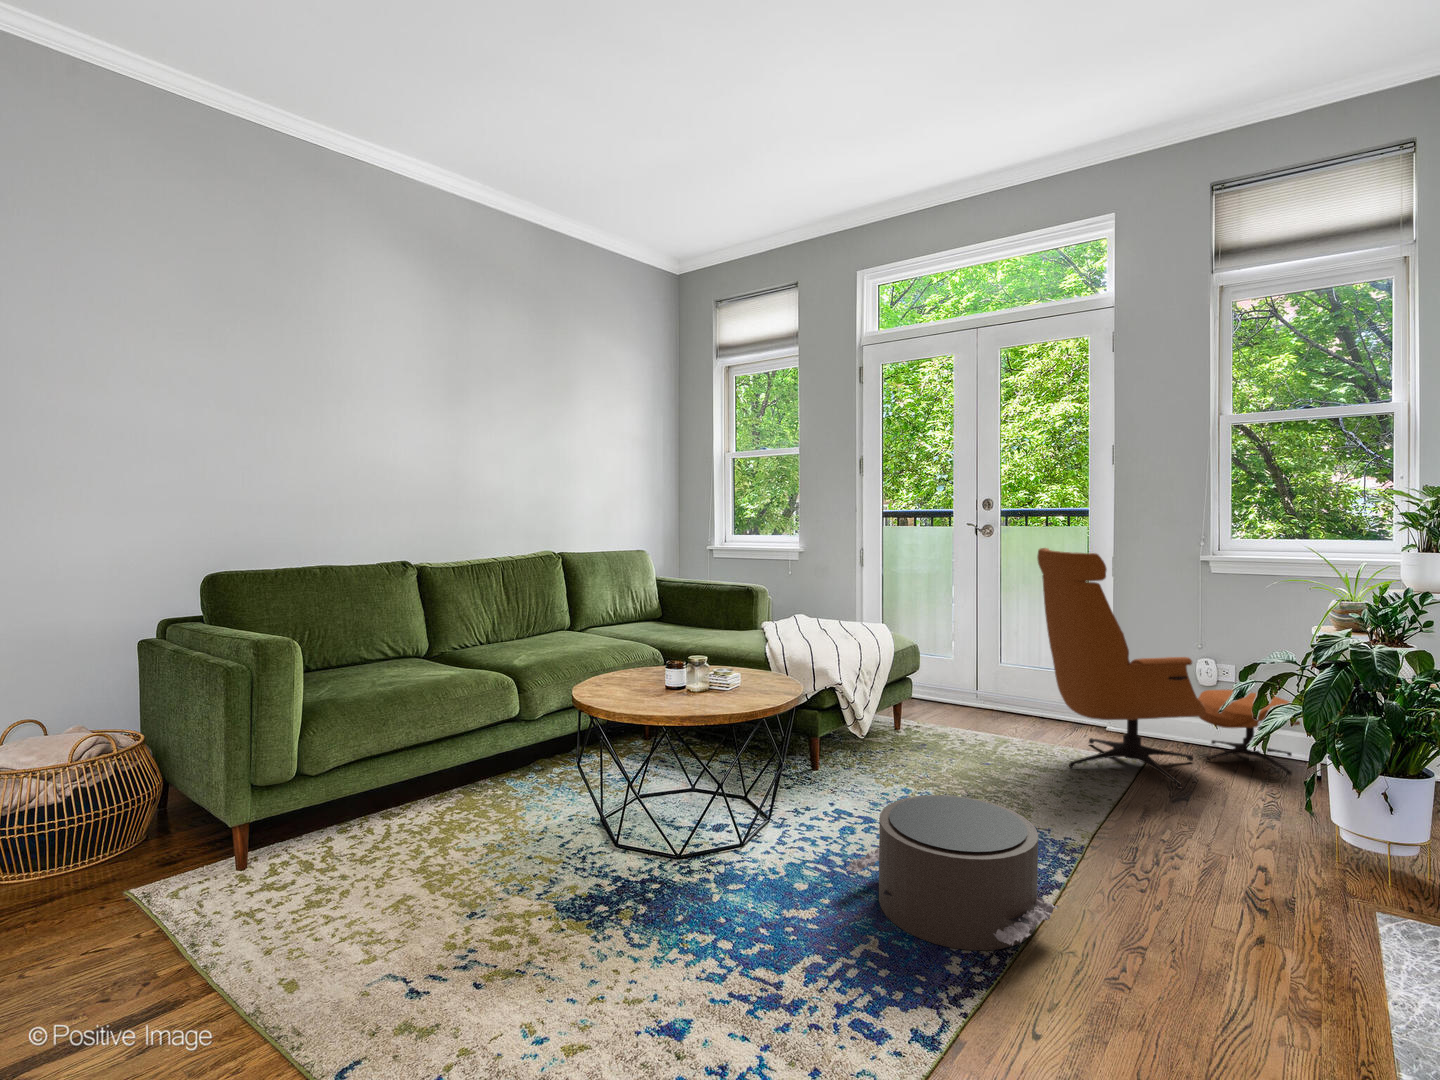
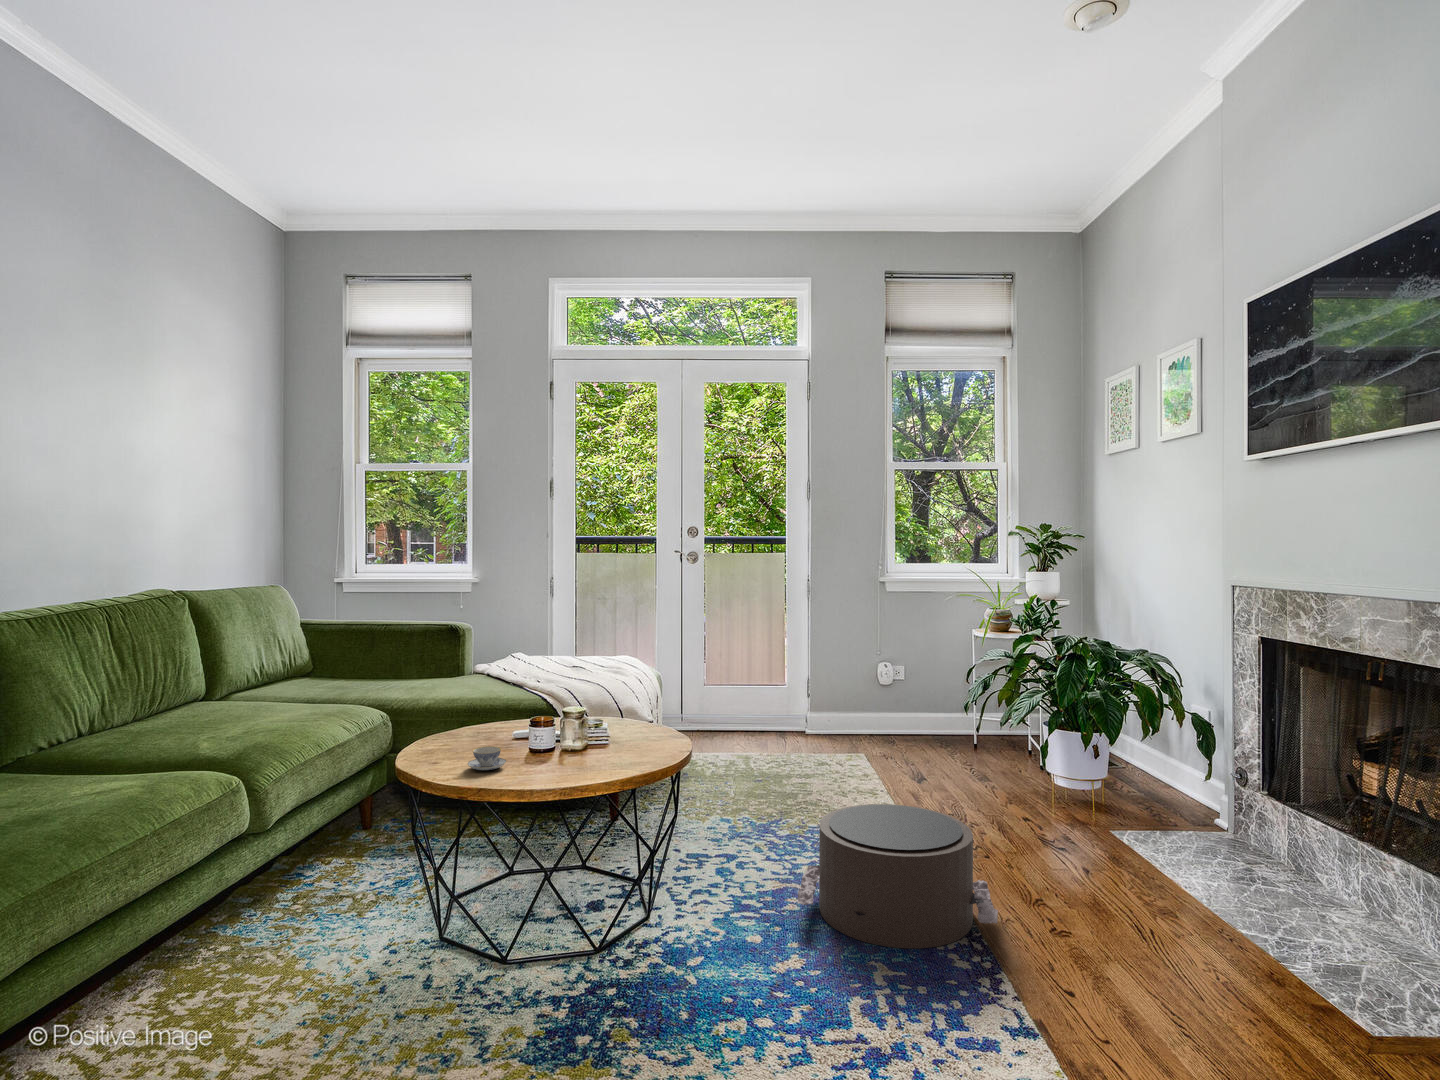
lounge chair: present [1037,548,1300,789] -> none [790,567,968,774]
teacup: none [615,685,644,702] -> present [468,746,506,770]

